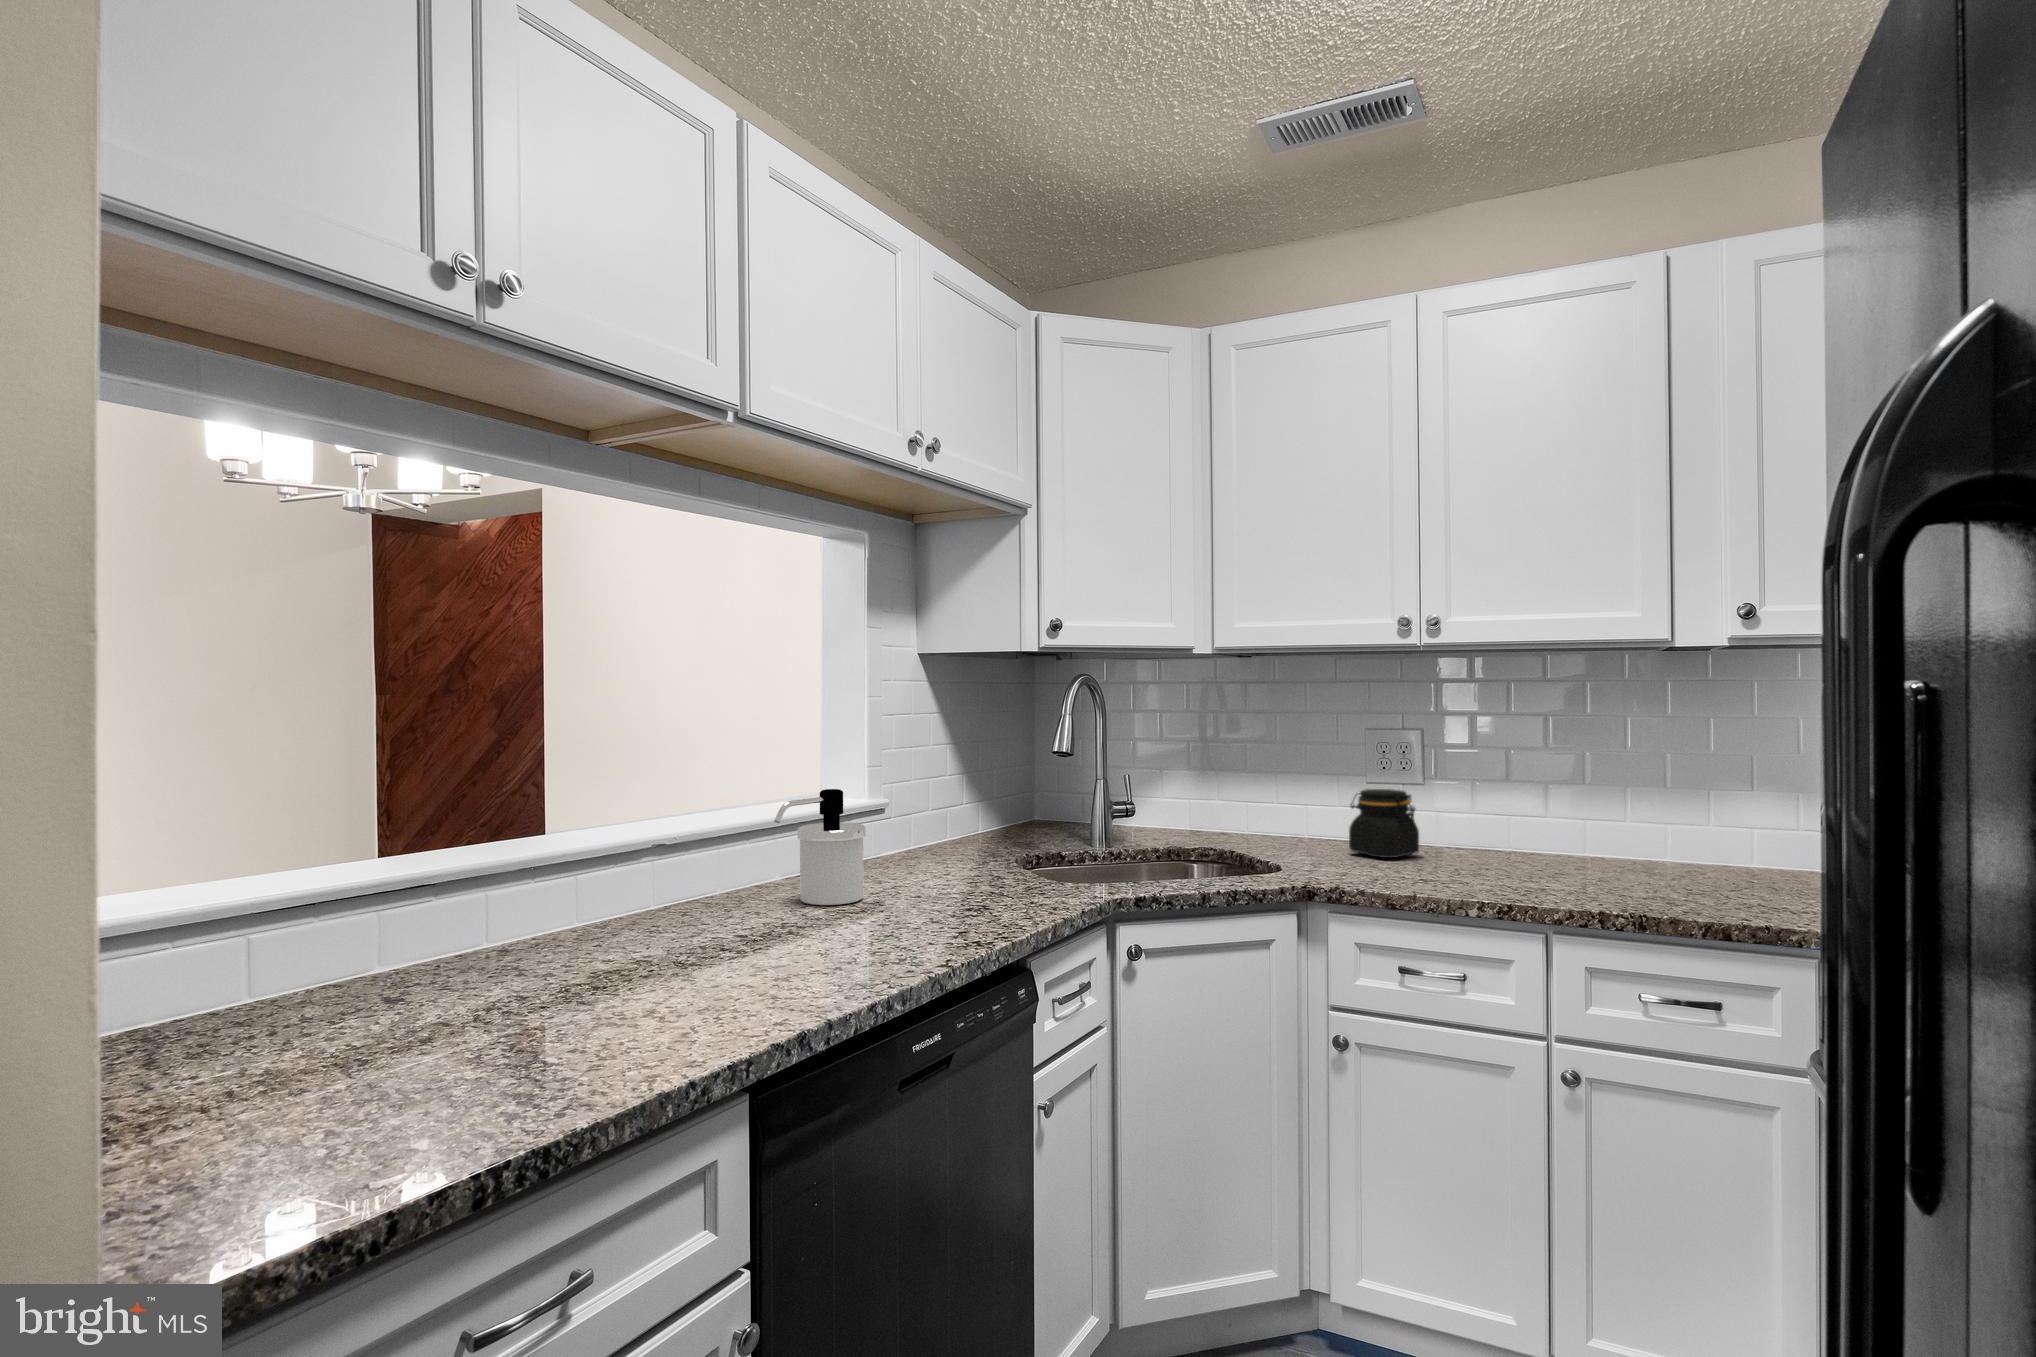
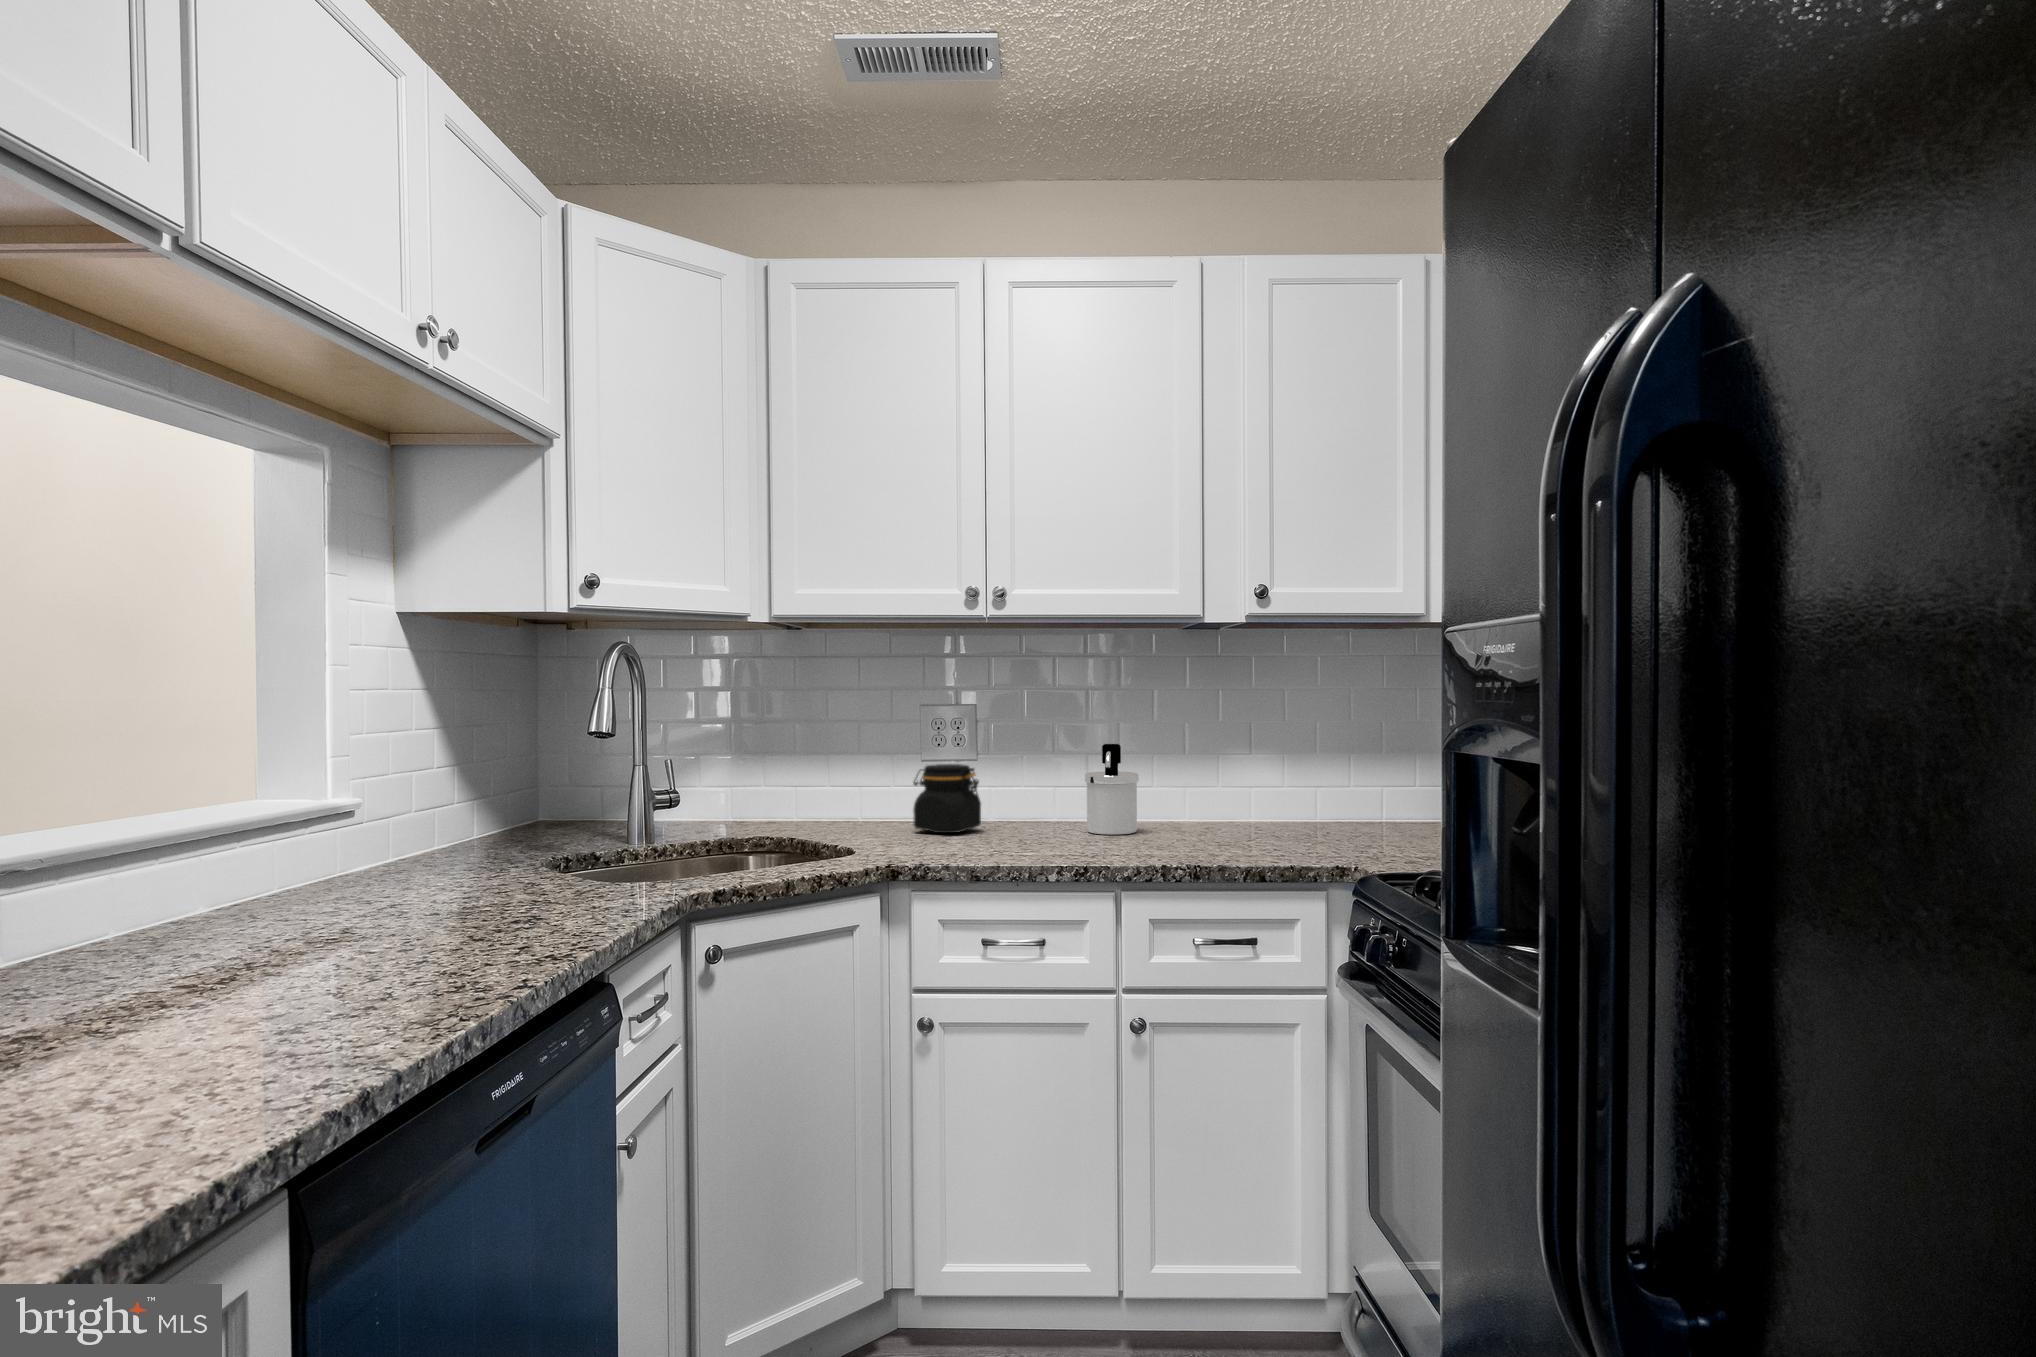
soap dispenser: present [774,789,865,905] -> present [1085,744,1138,835]

